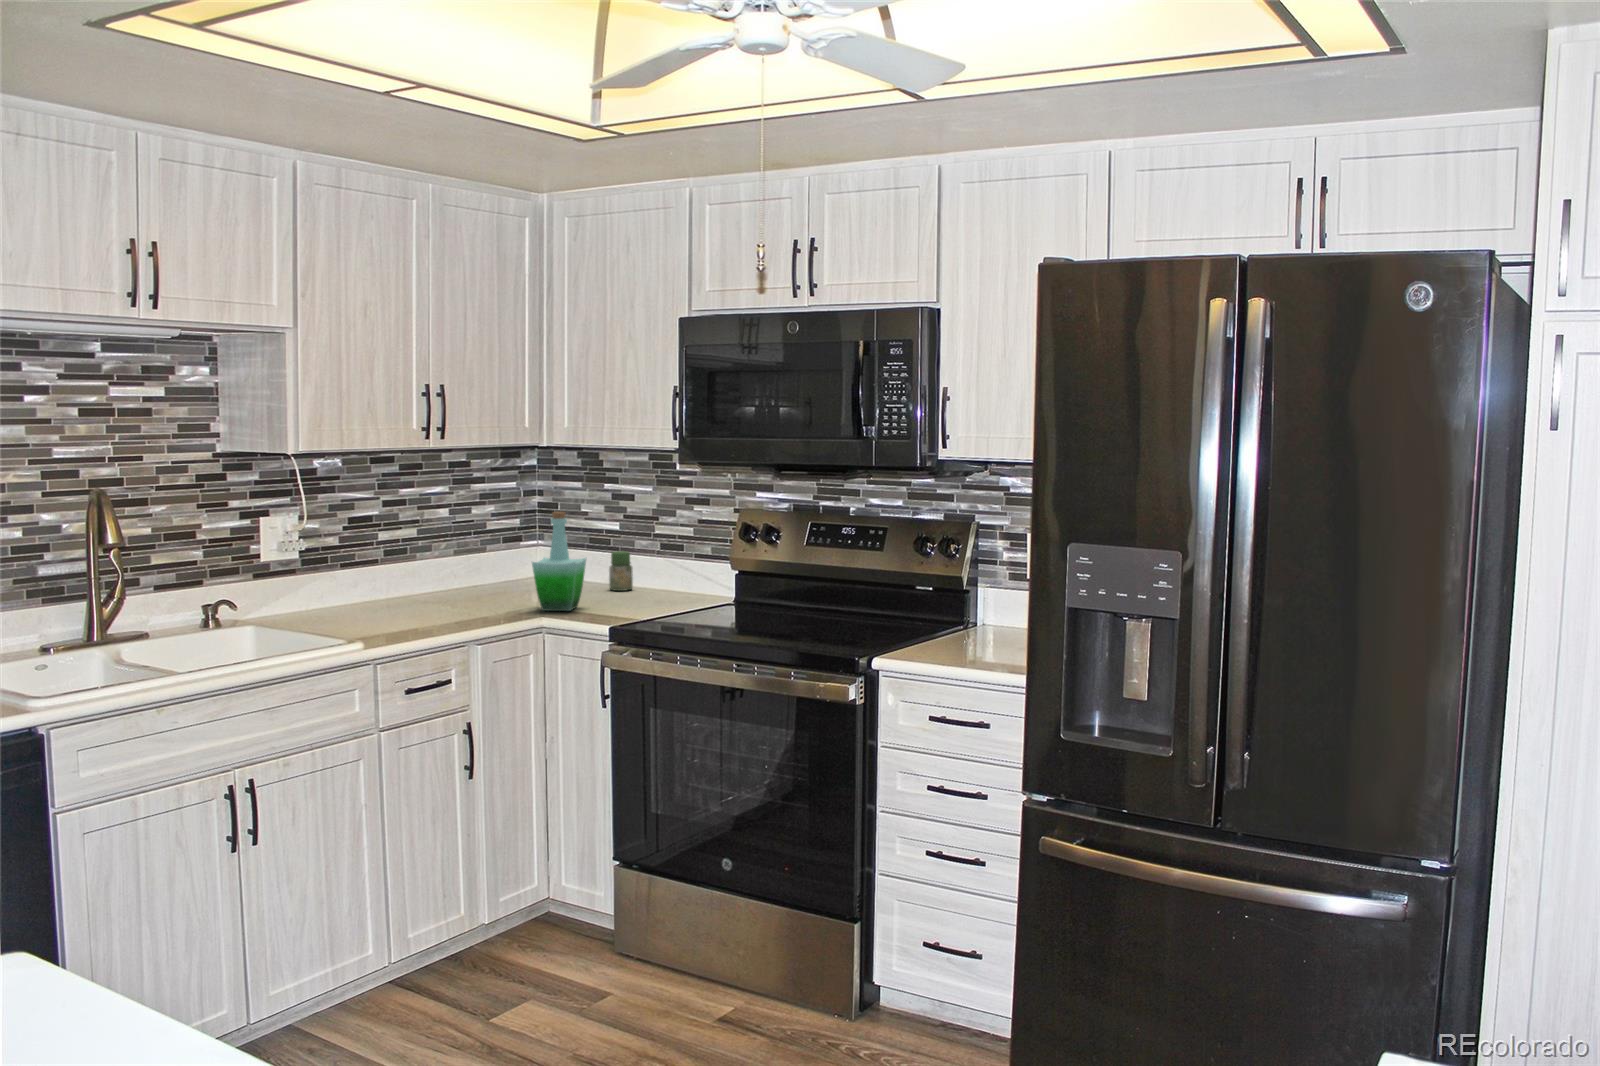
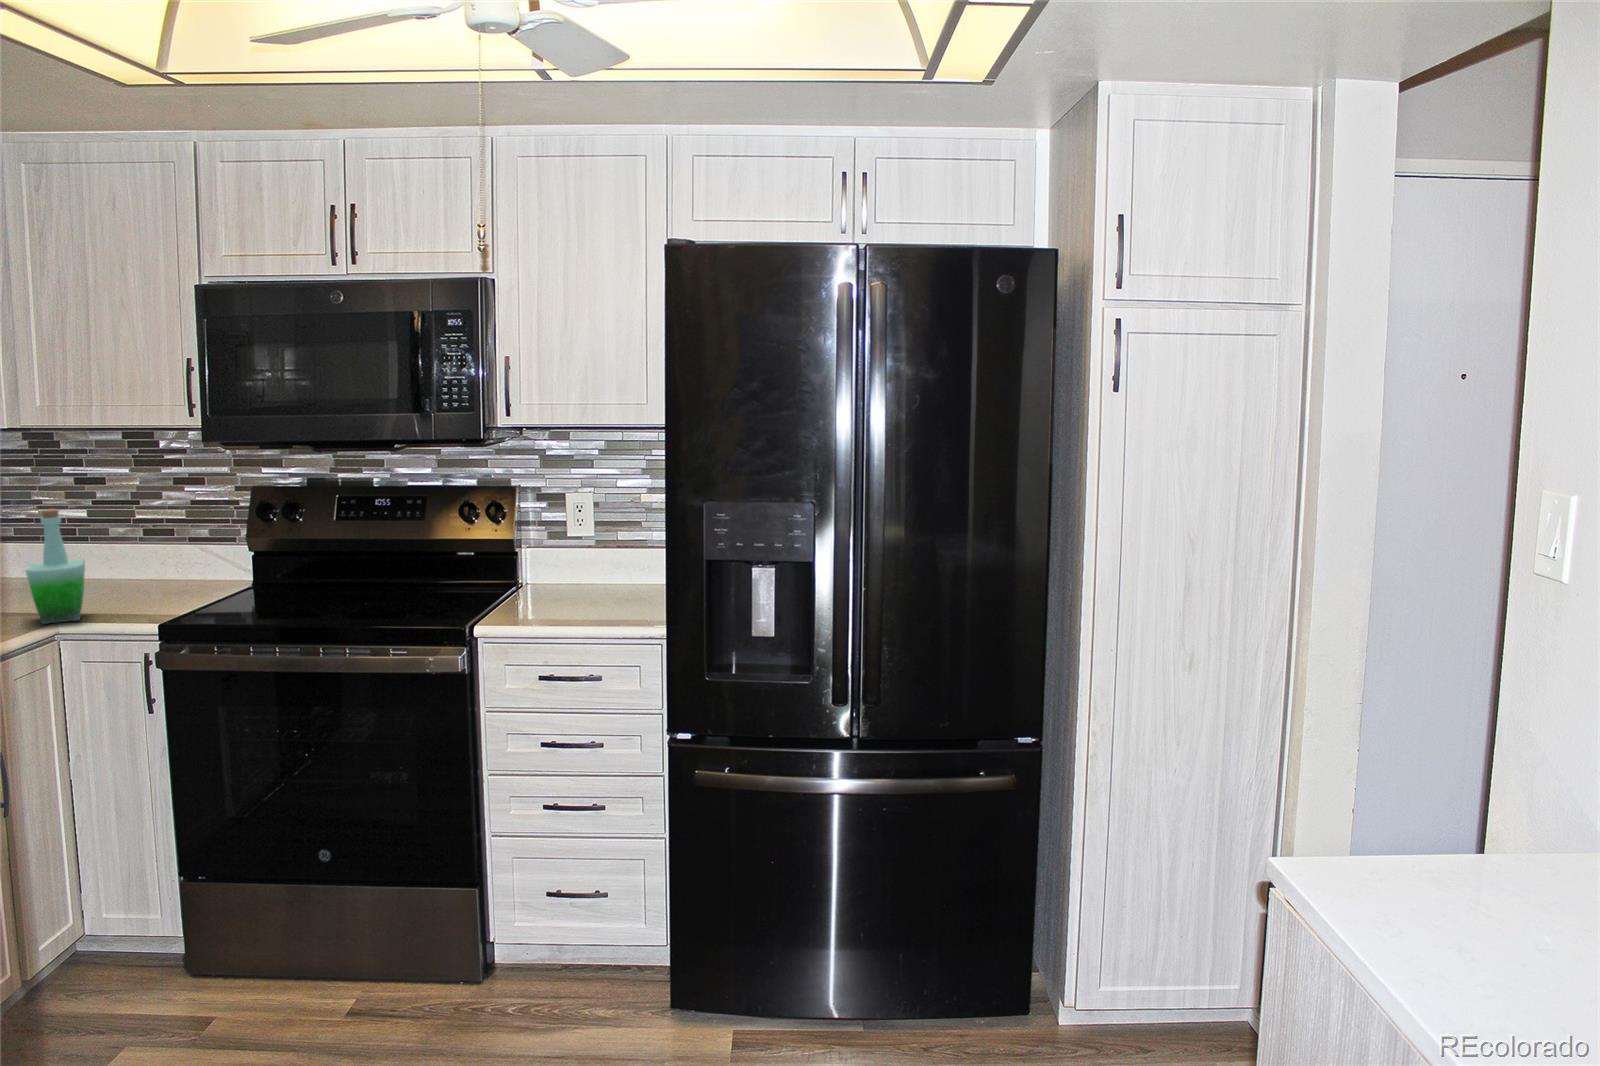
jar: present [609,551,633,591] -> none [88,543,119,589]

